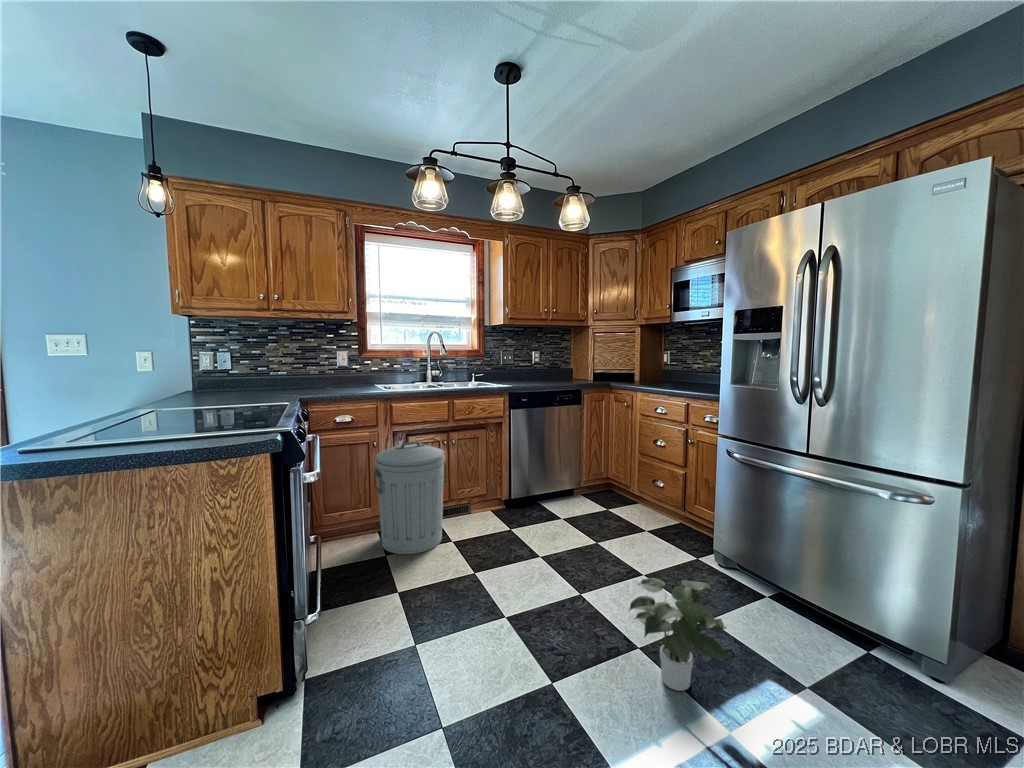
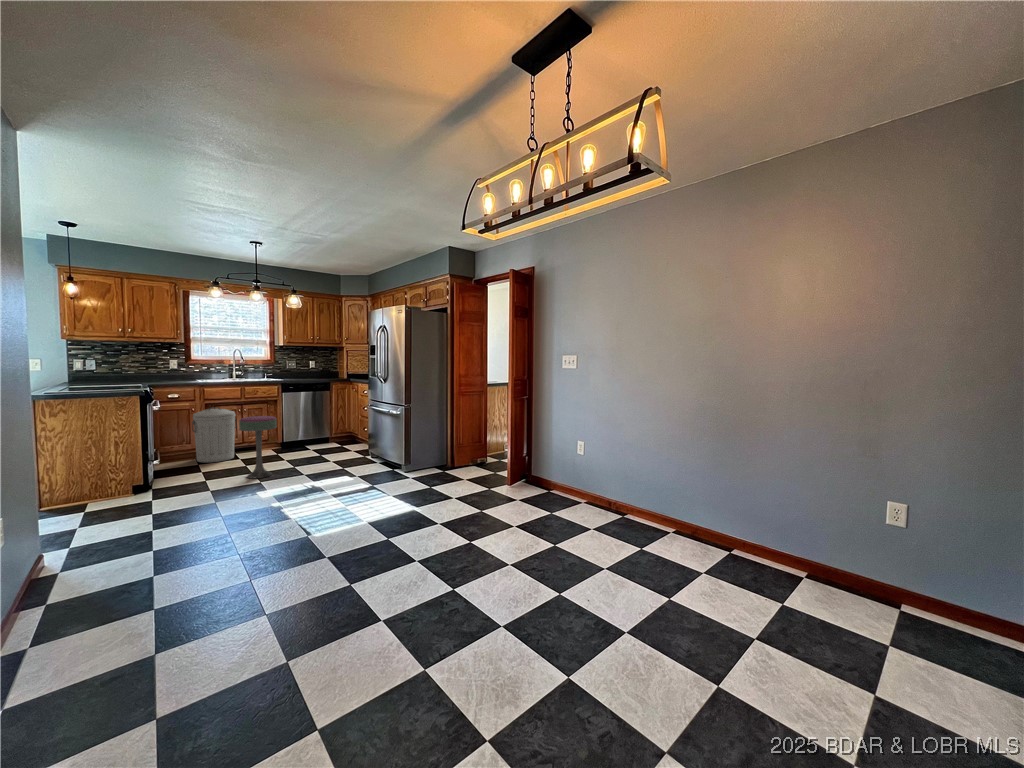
bar stool: none [488,486,571,659] -> present [239,416,277,478]
potted plant: present [629,578,731,691] -> none [295,443,331,479]

